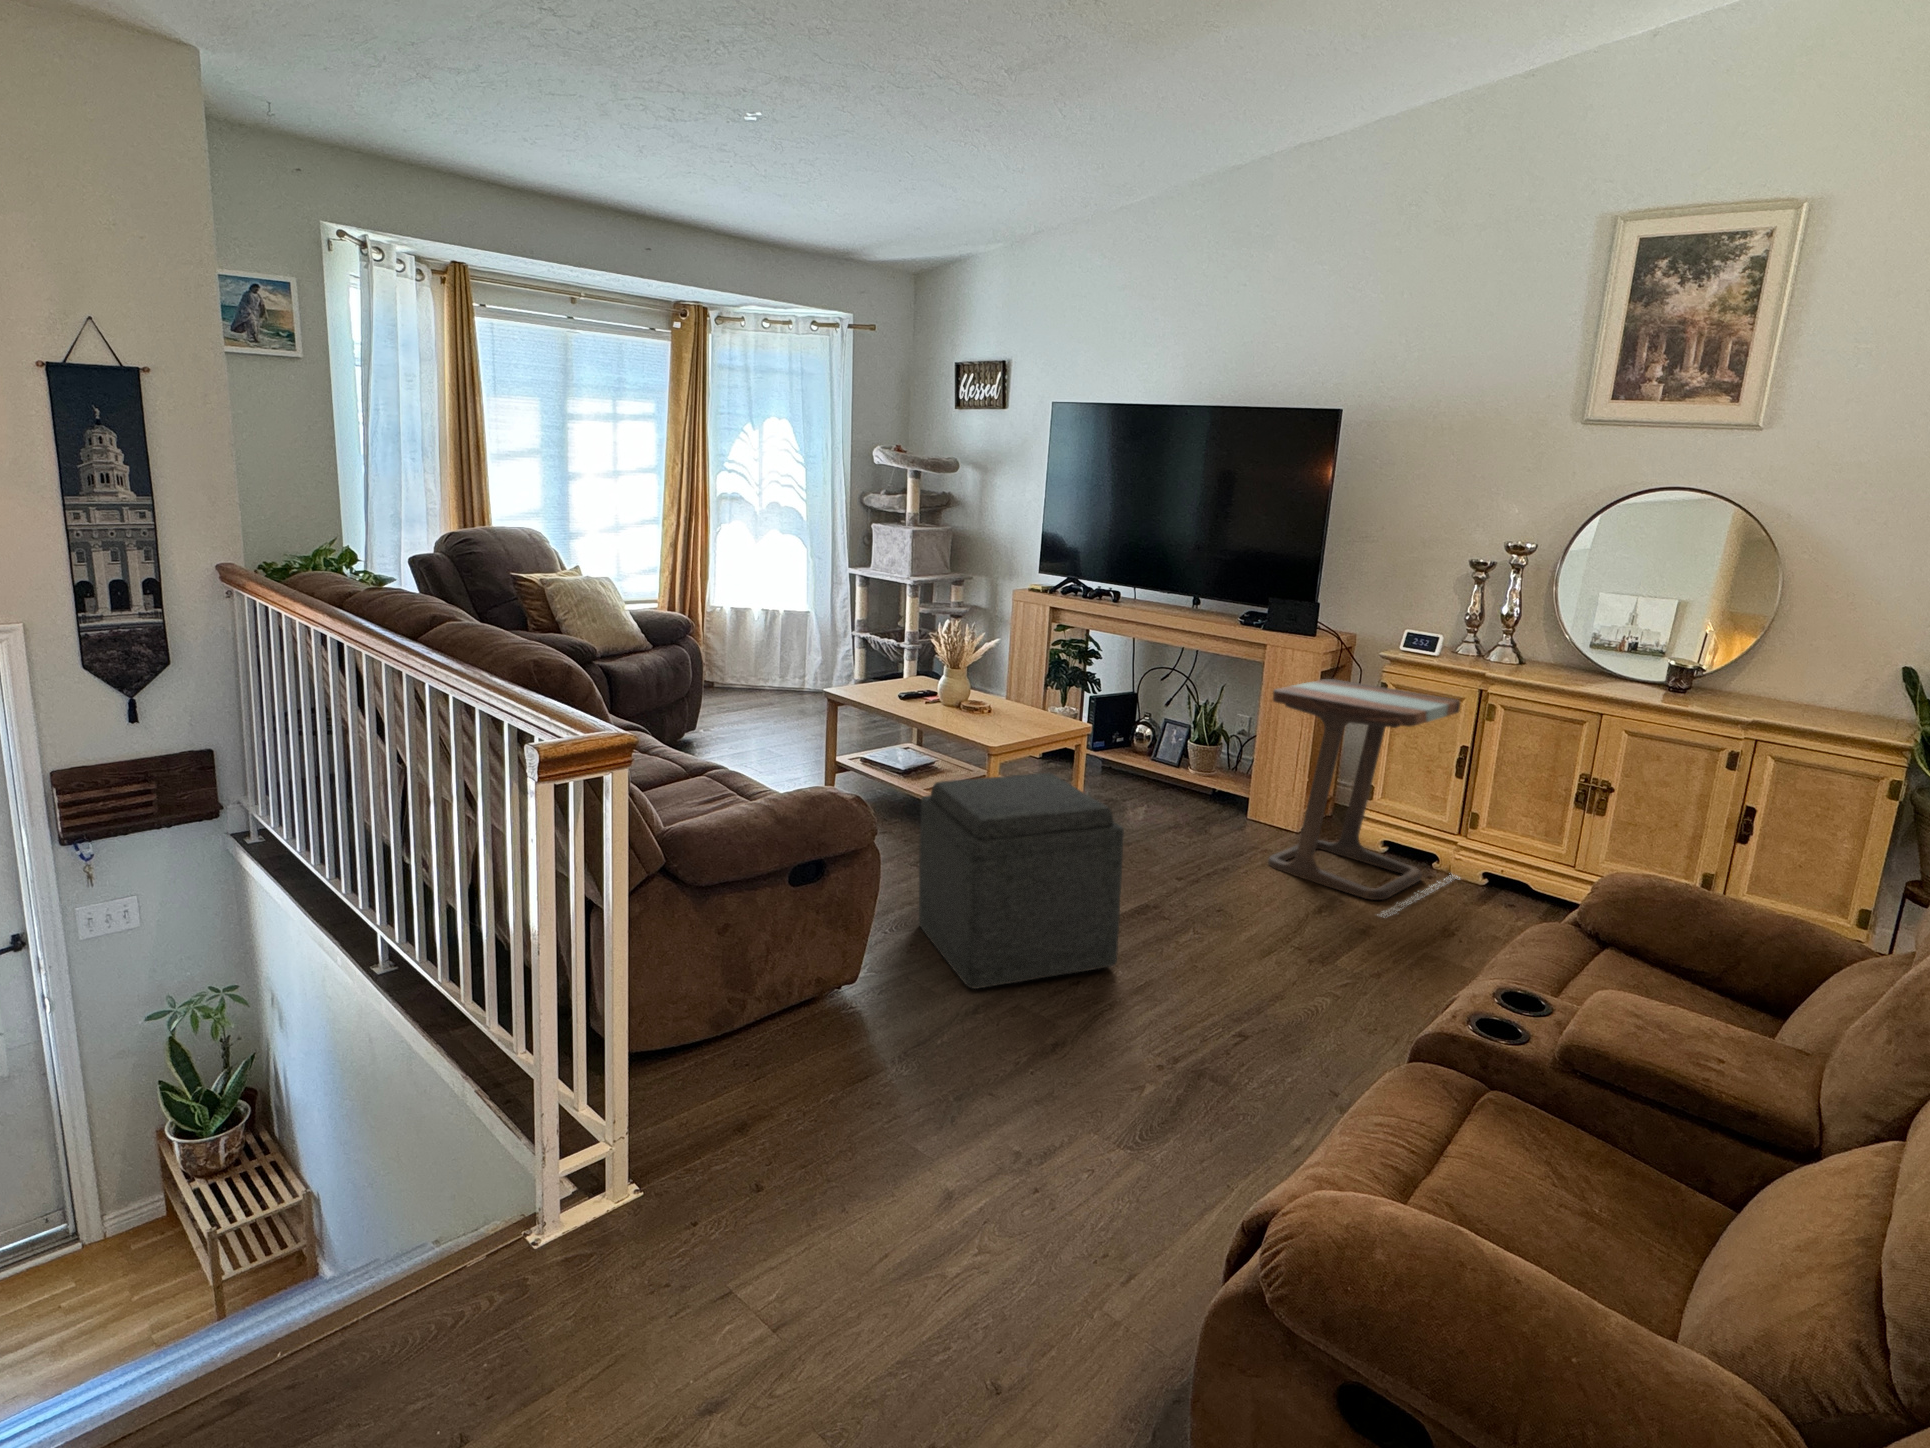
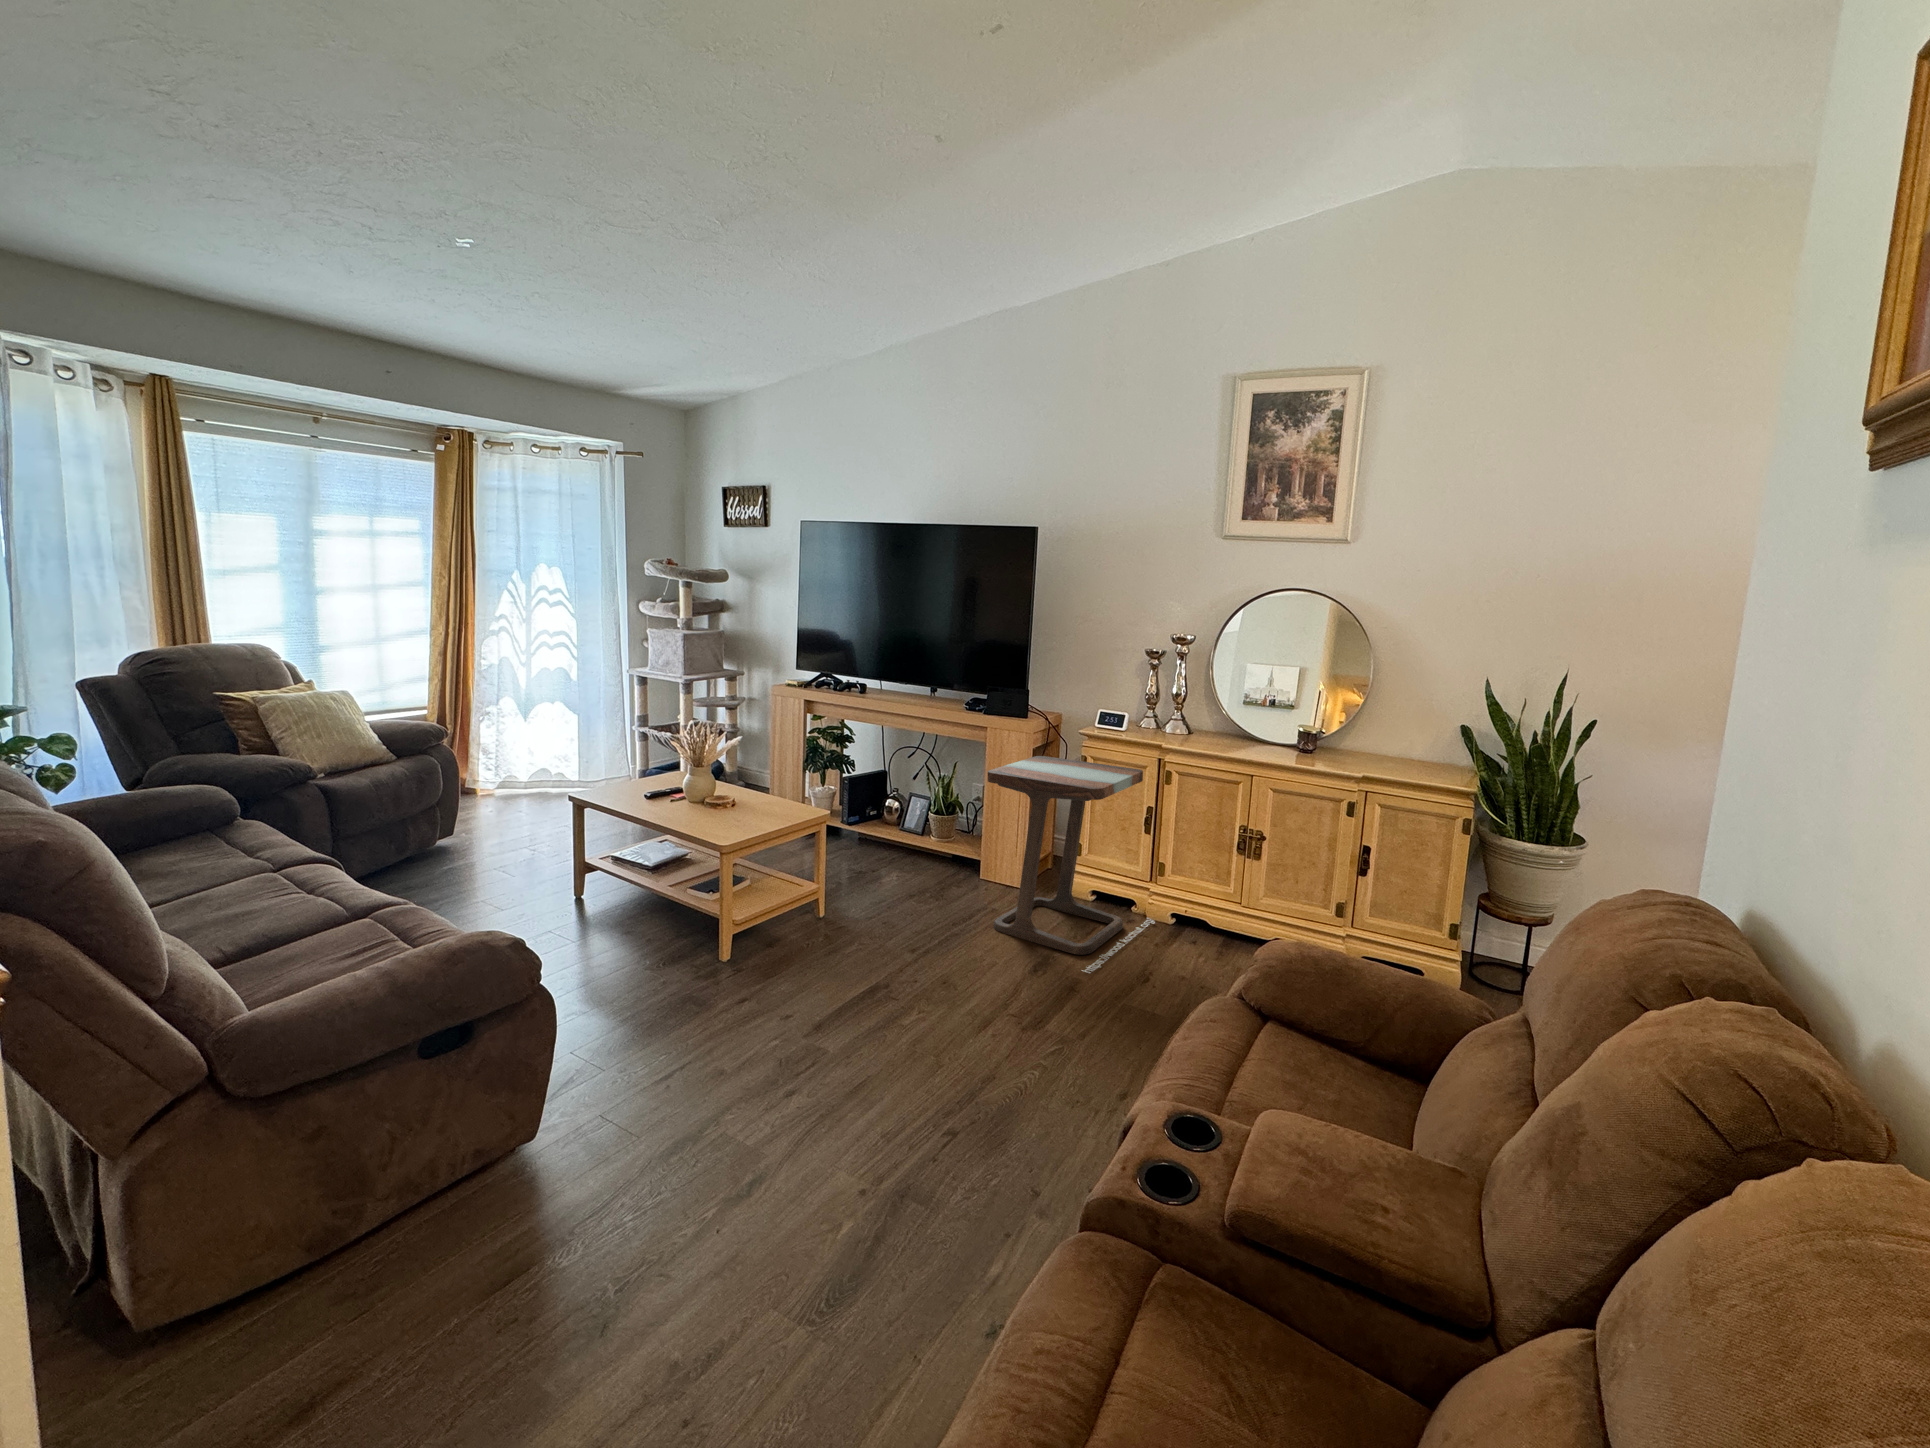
ottoman: present [919,773,1124,989] -> none [617,875,826,1130]

